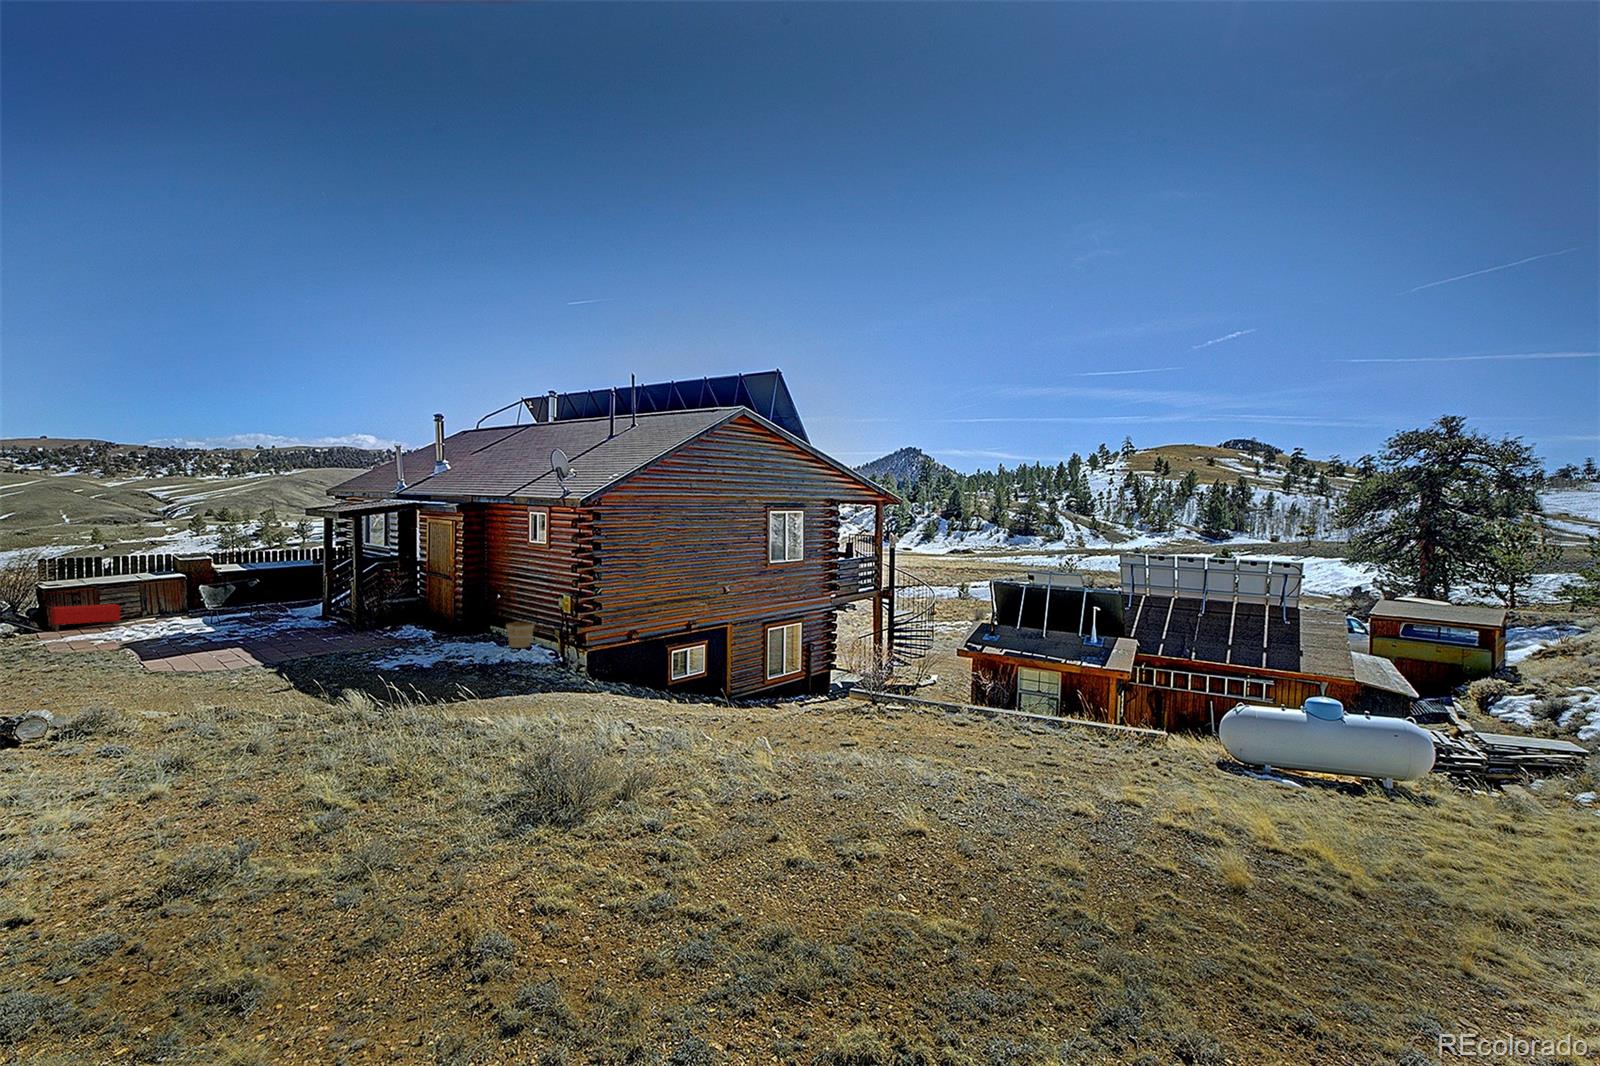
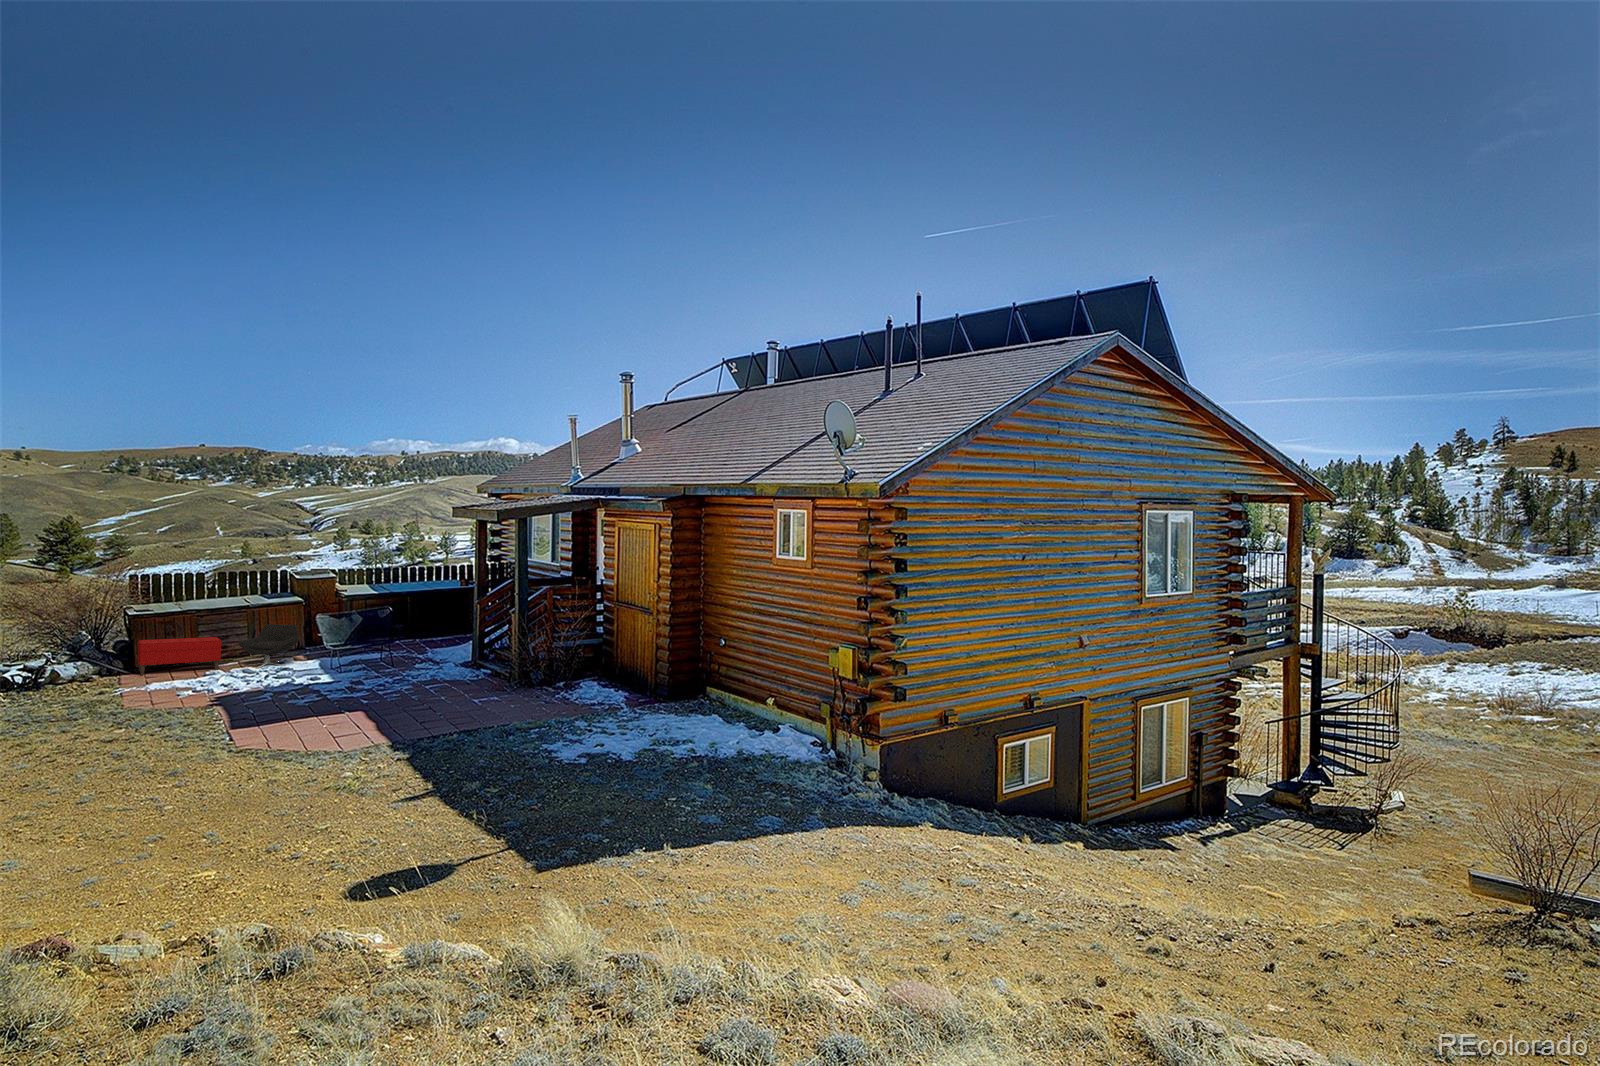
lounge chair: none [134,594,183,625] -> present [238,624,299,668]
wooden bucket: present [506,622,534,648] -> none [740,687,785,732]

